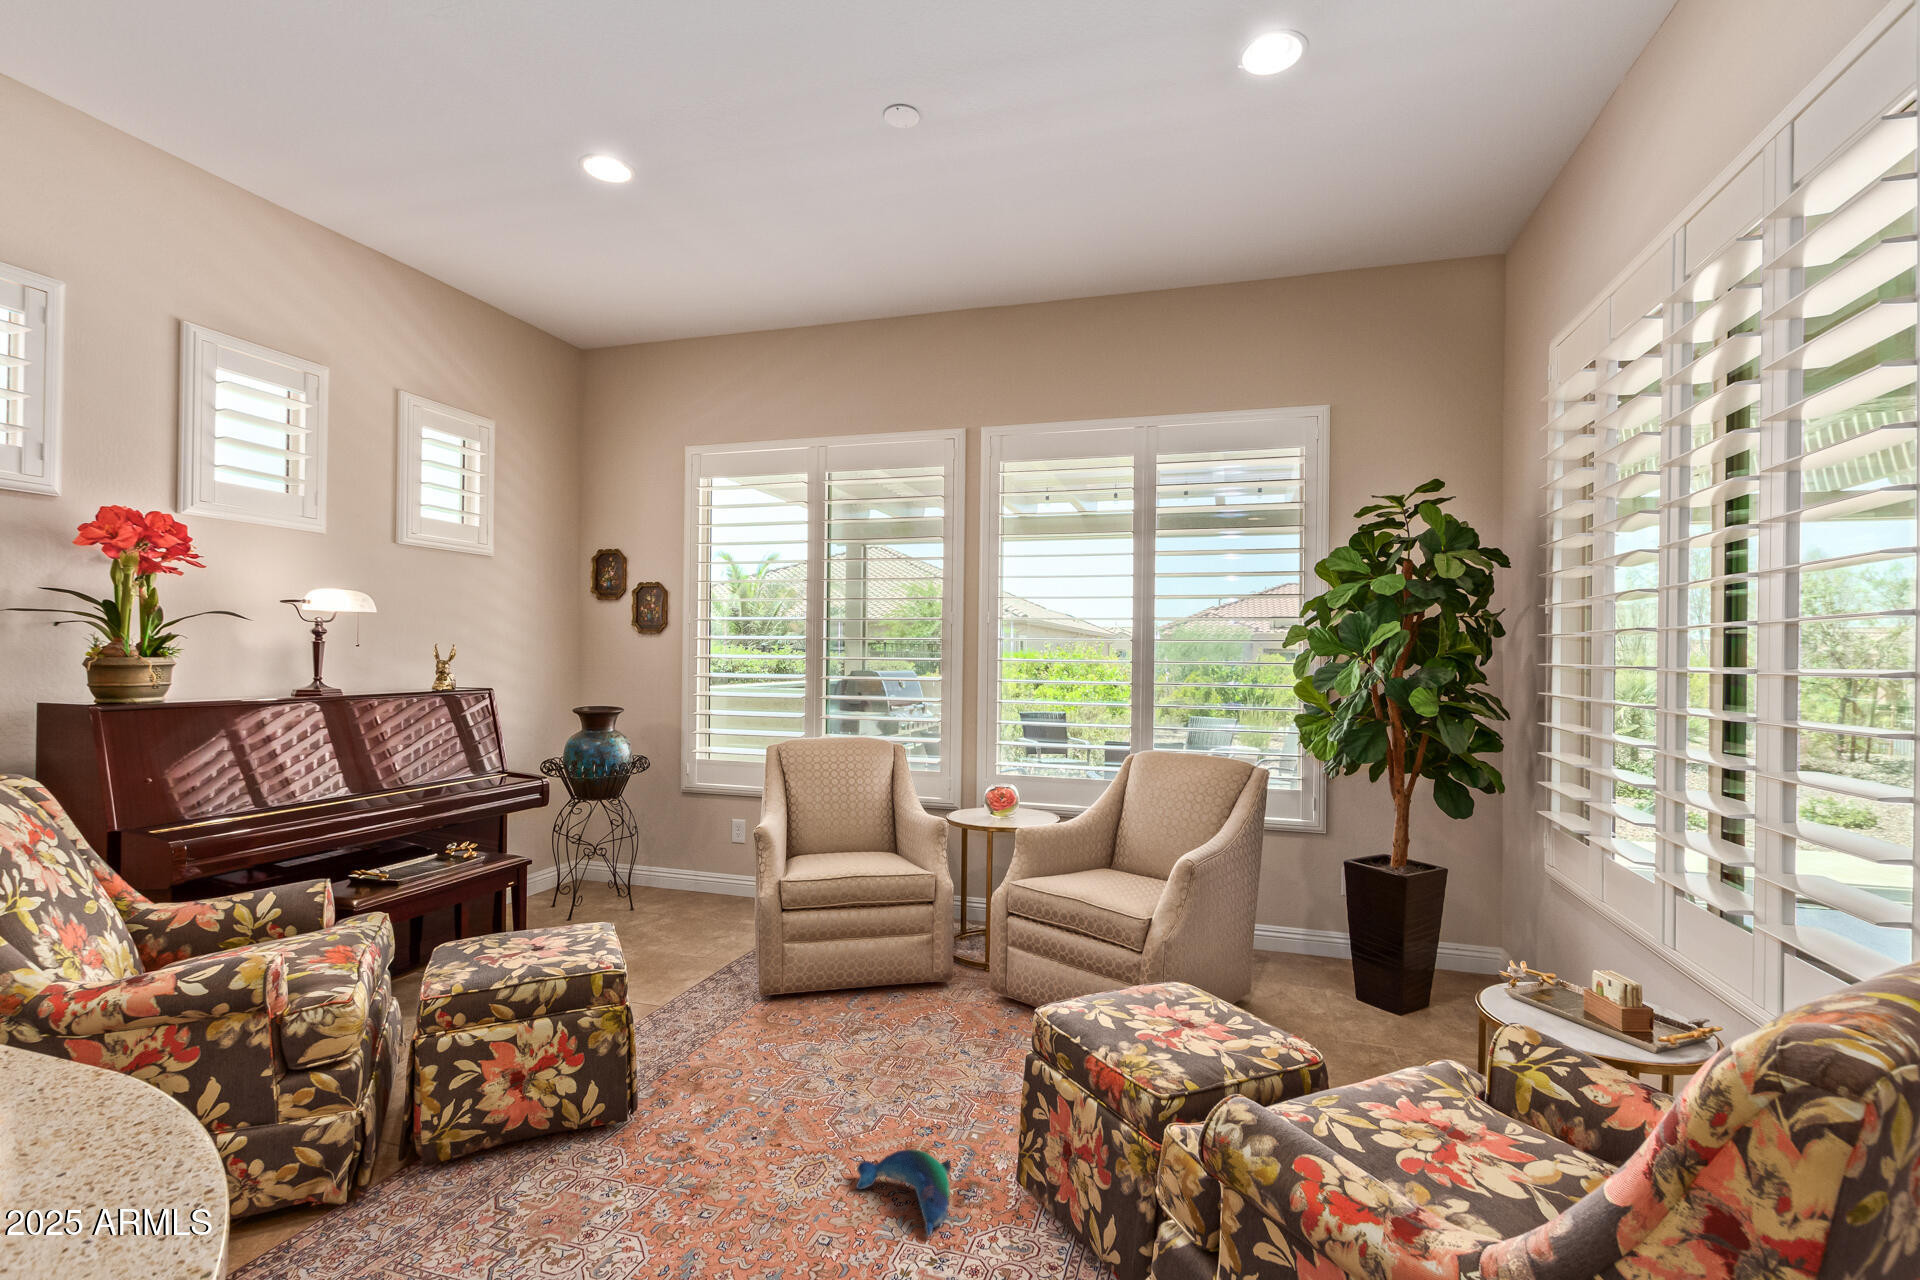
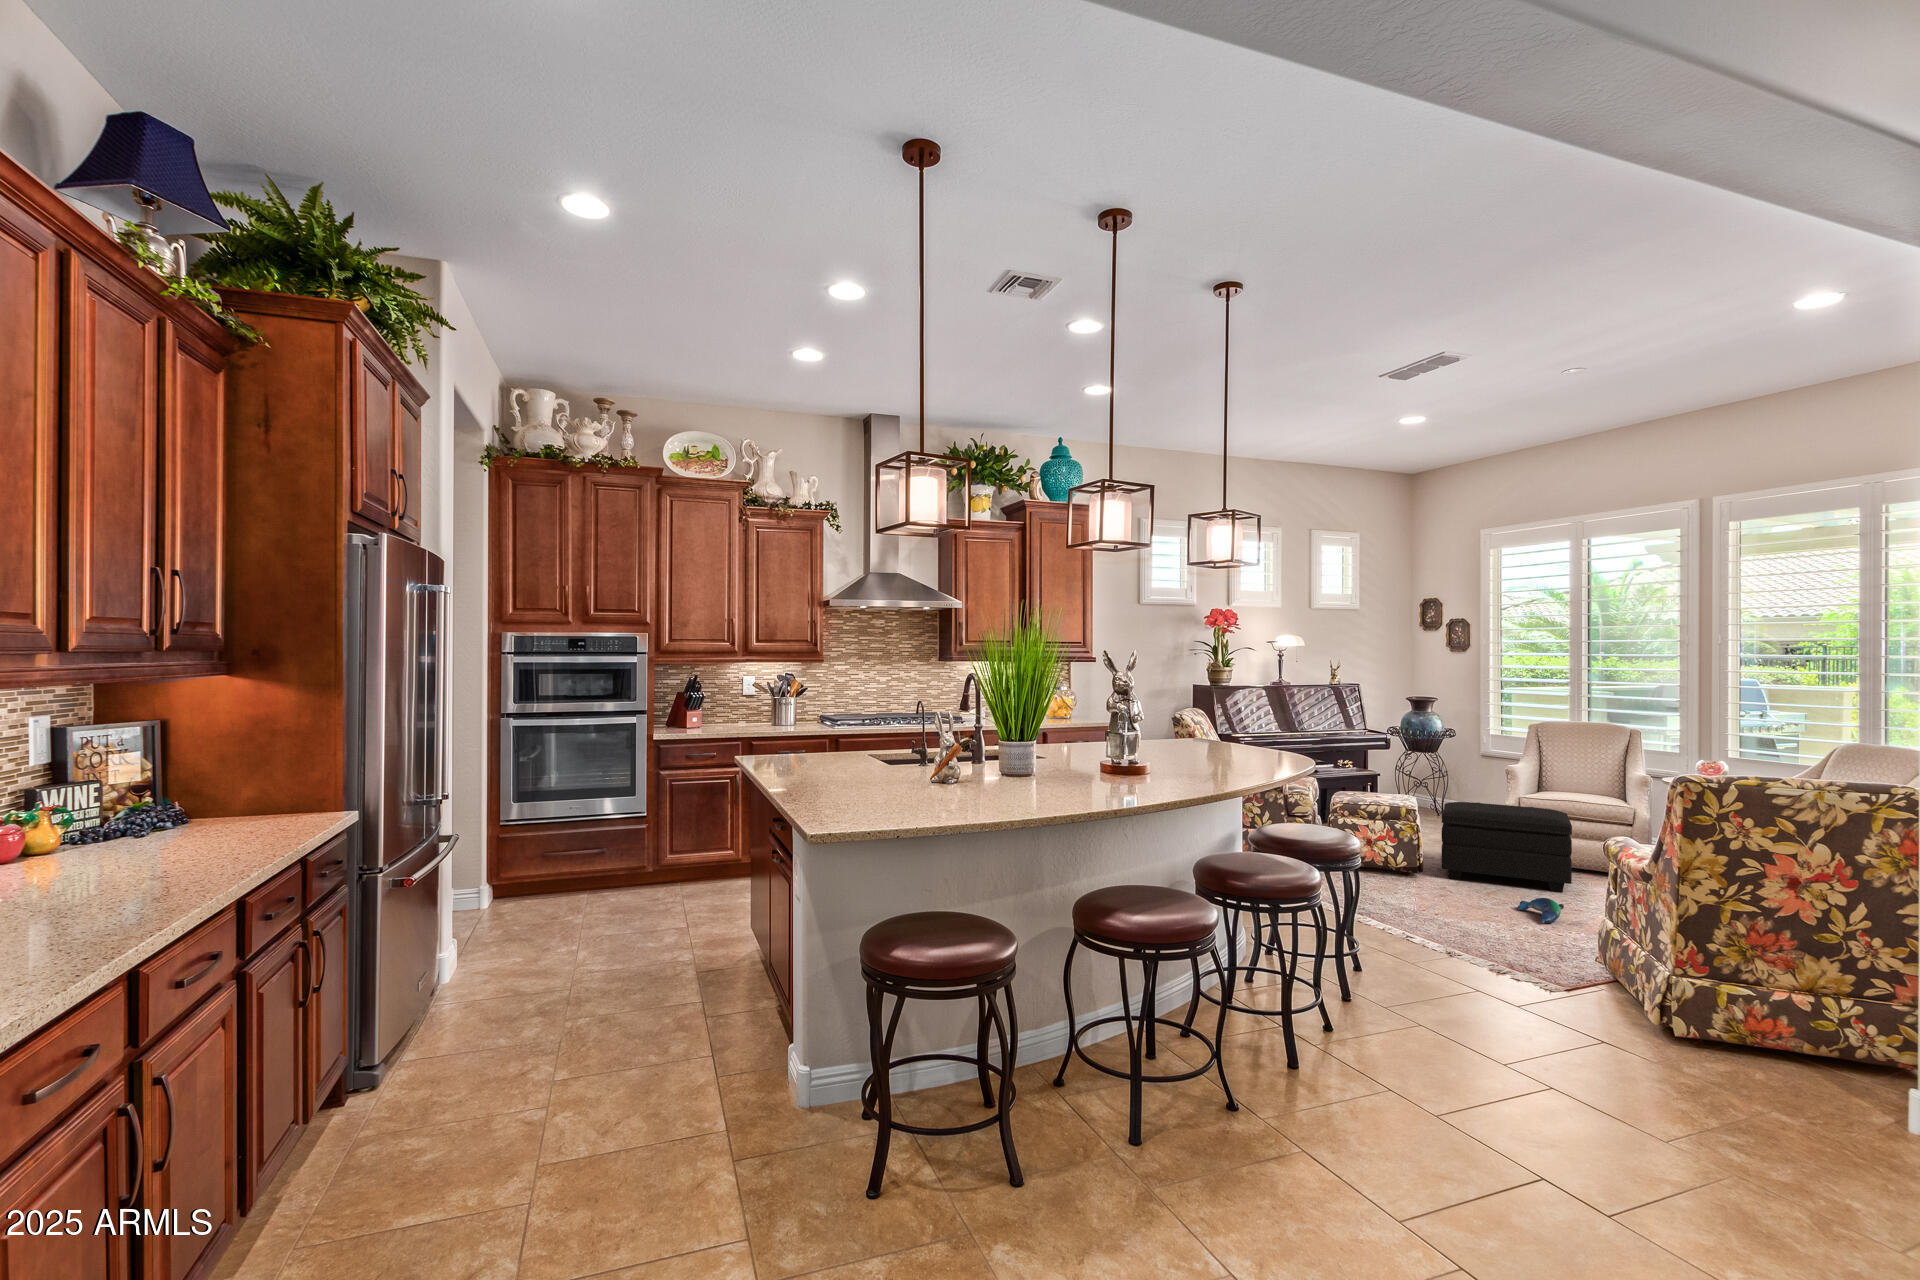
footstool: none [667,907,905,1105] -> present [1441,802,1572,892]

